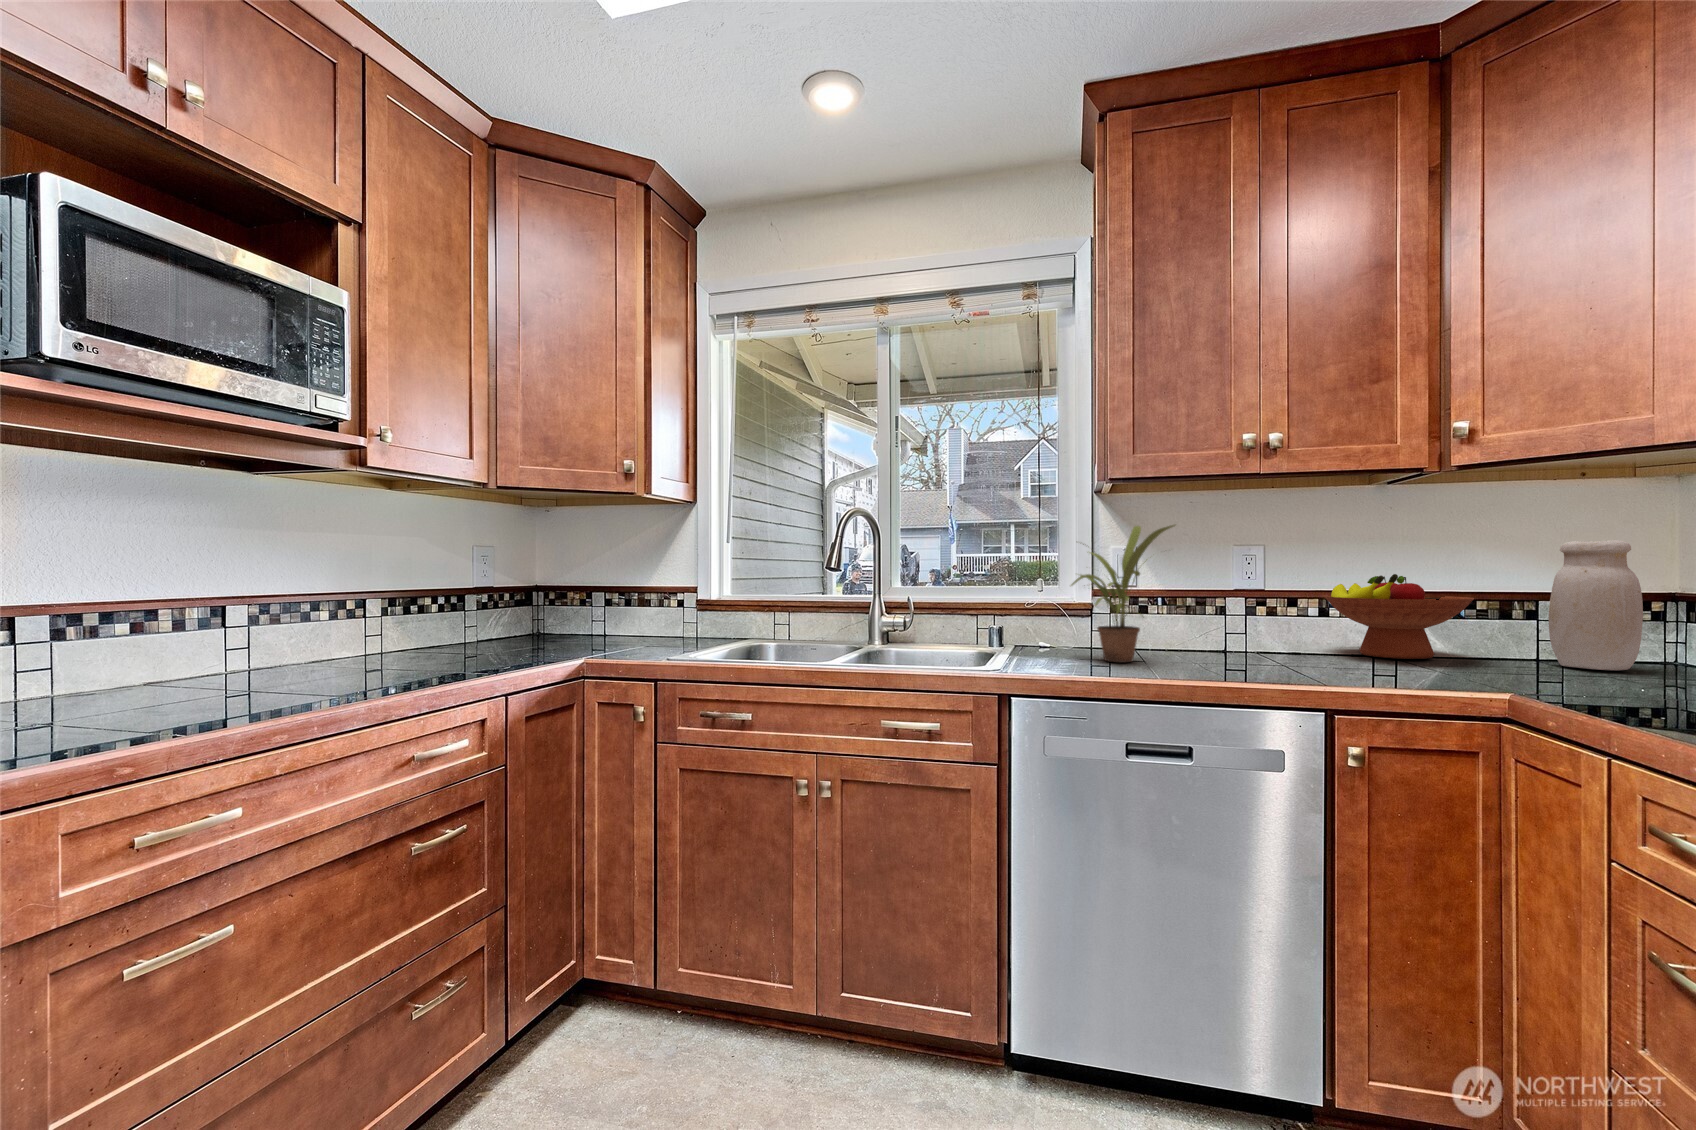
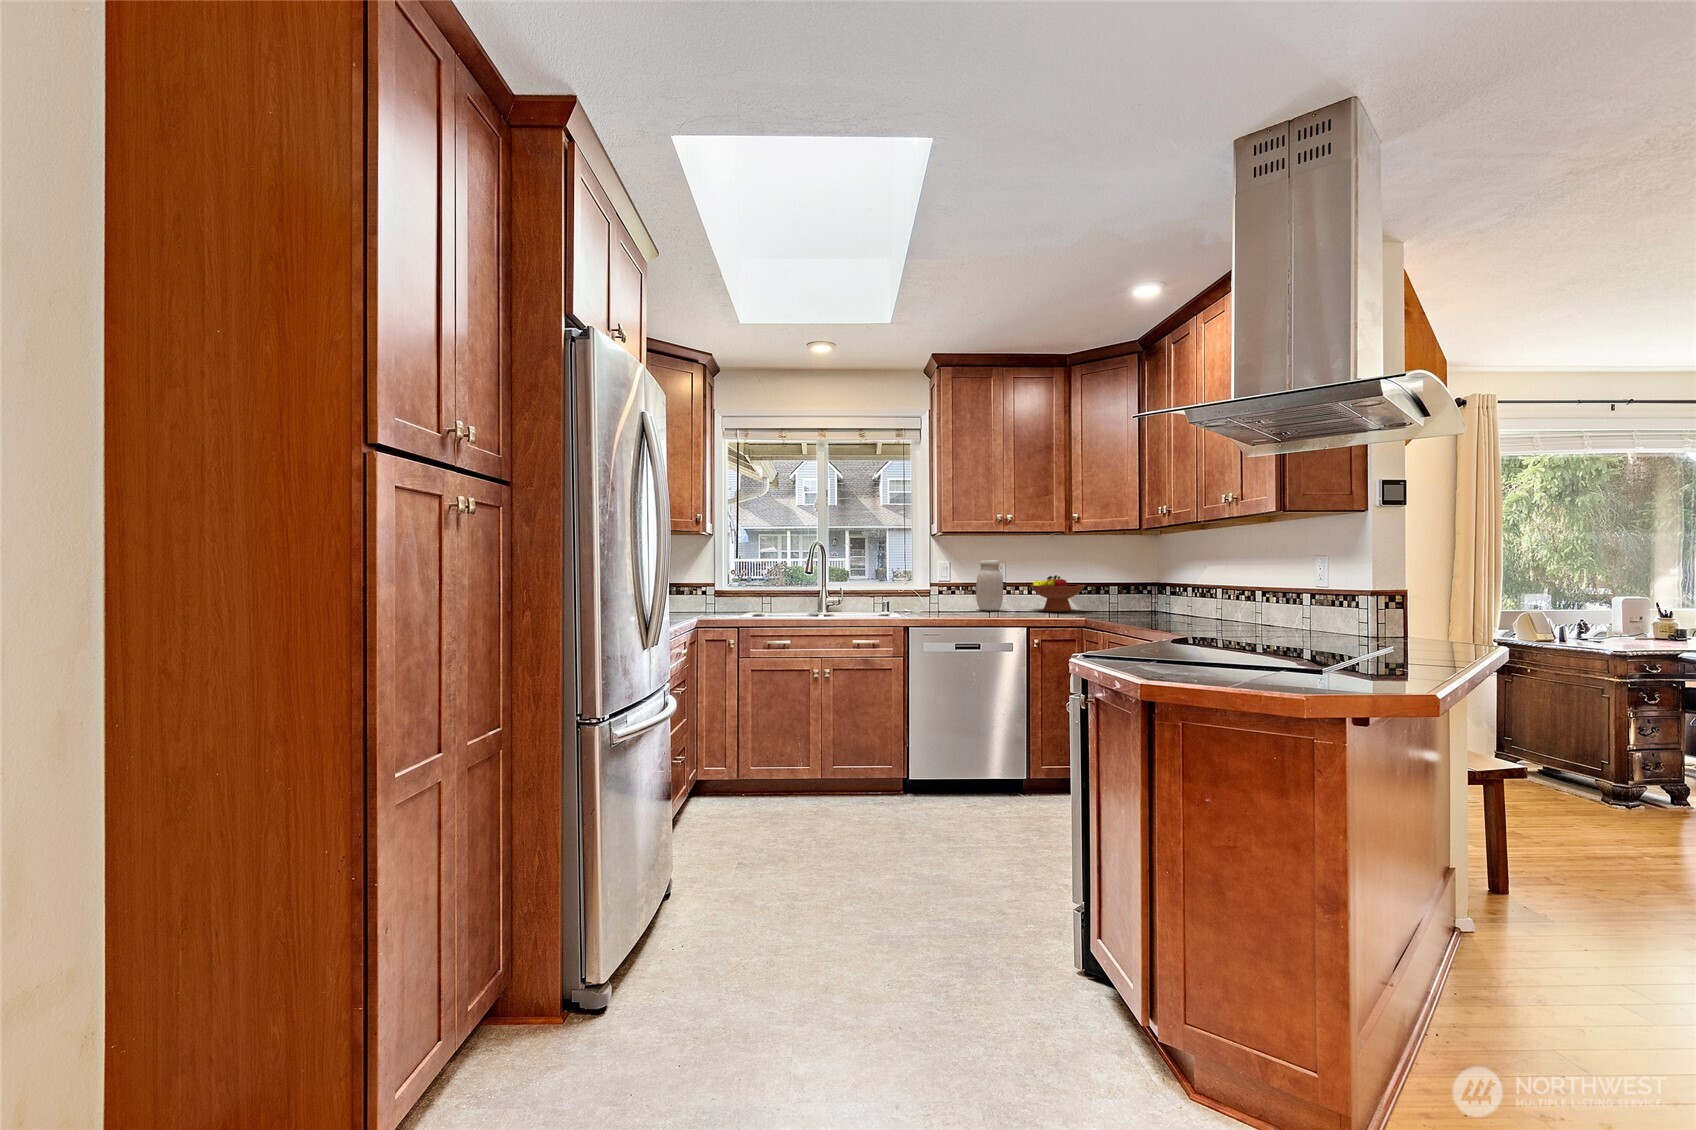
potted plant: present [1071,525,1175,662] -> none [924,553,972,615]
jar: present [1549,540,1643,670] -> present [976,560,1003,611]

